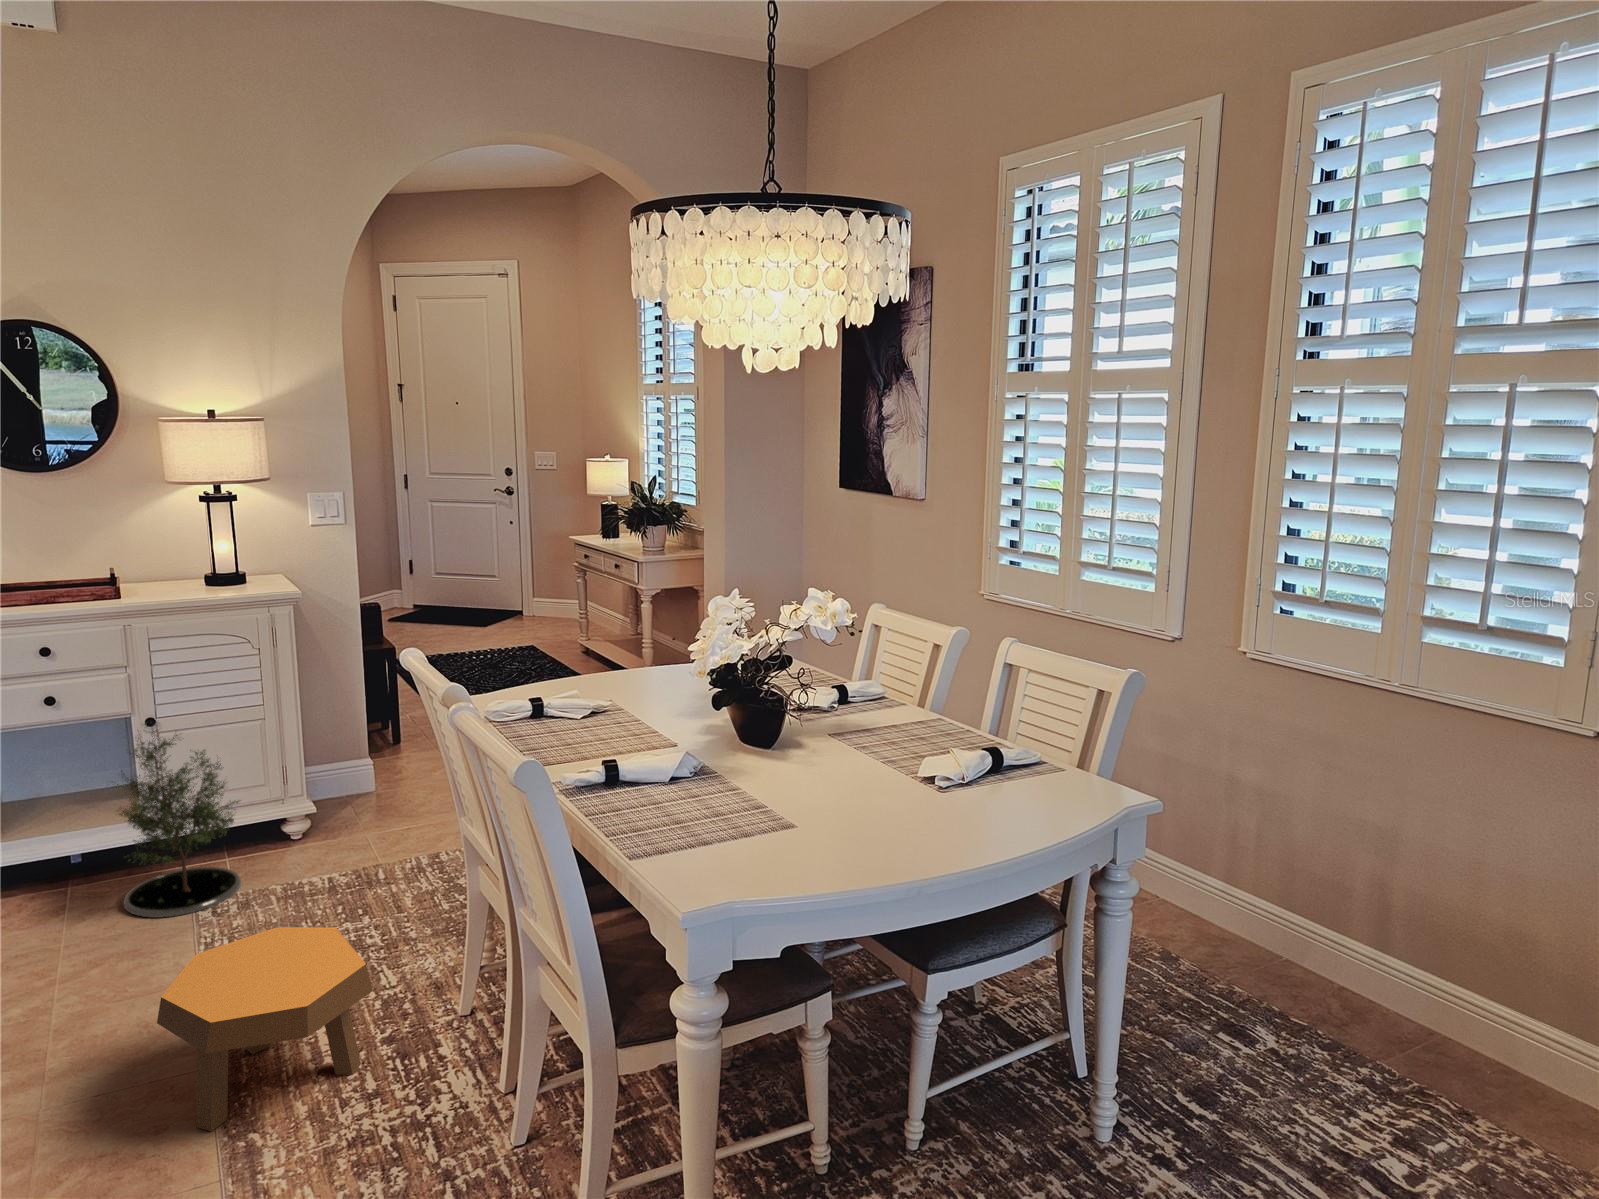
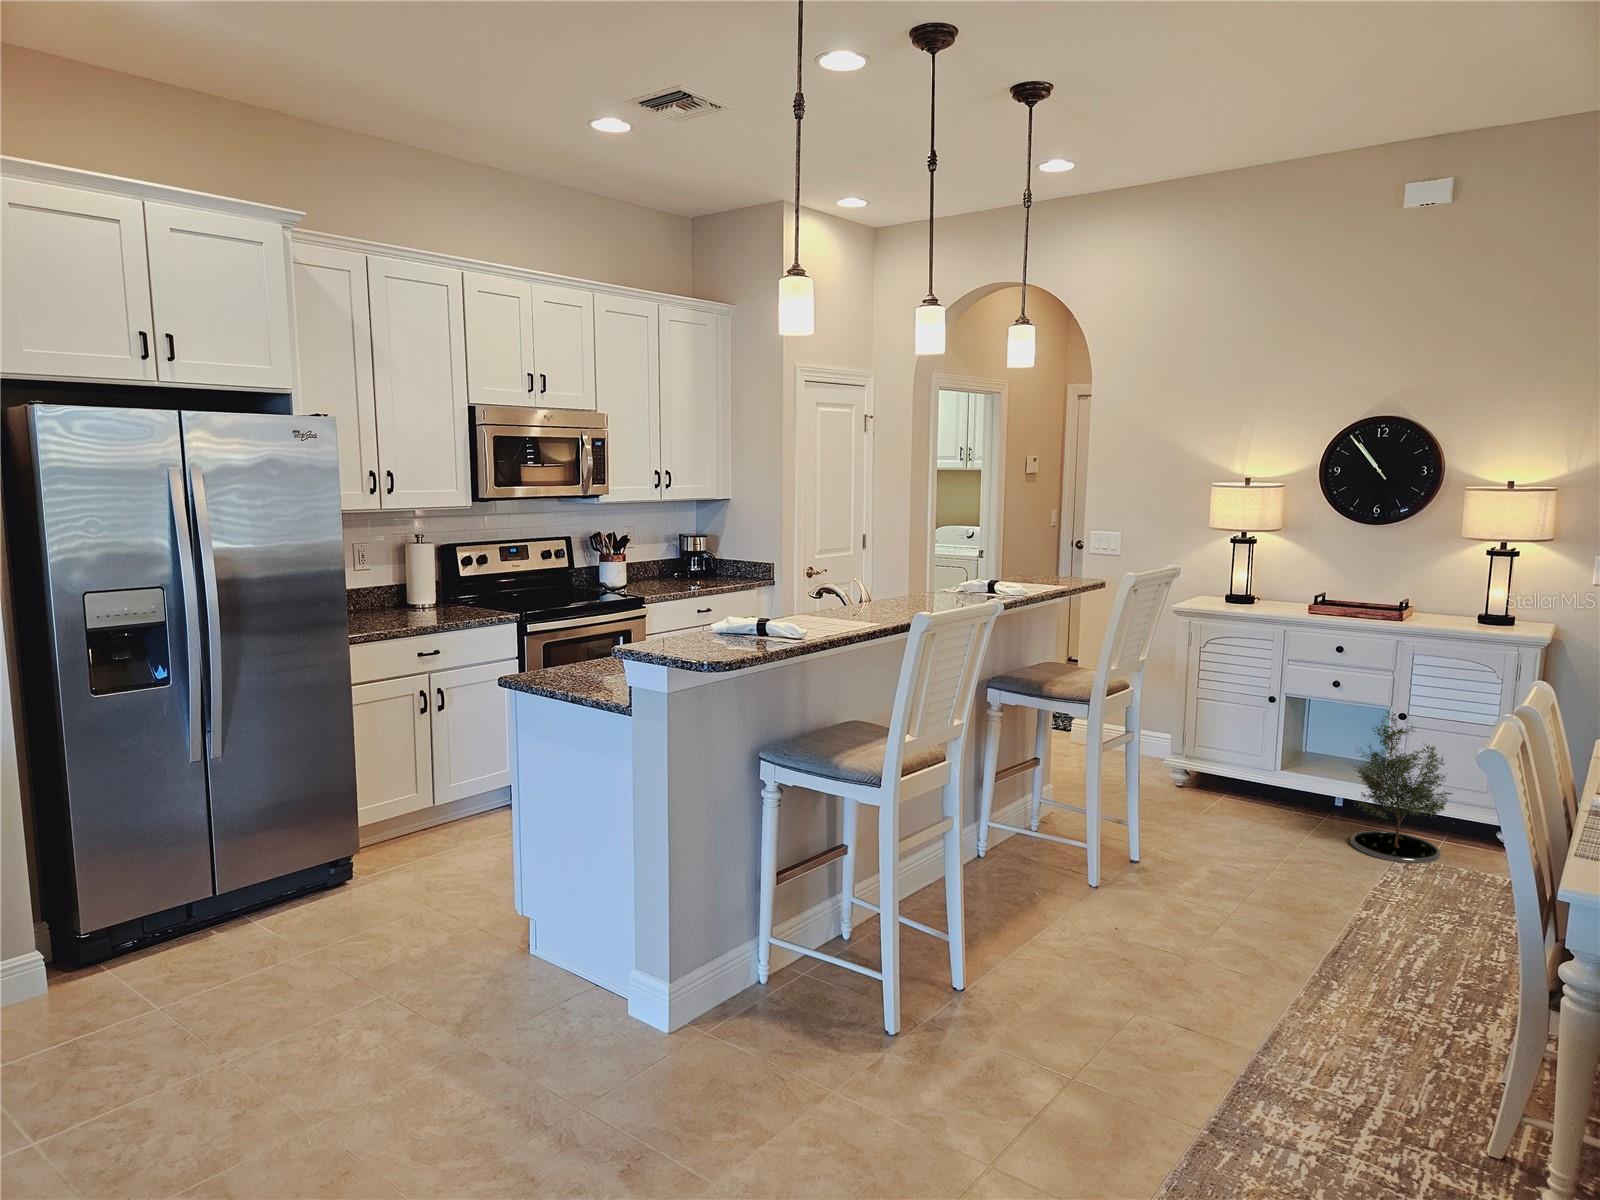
footstool: present [157,927,373,1131] -> none [1302,859,1452,990]

